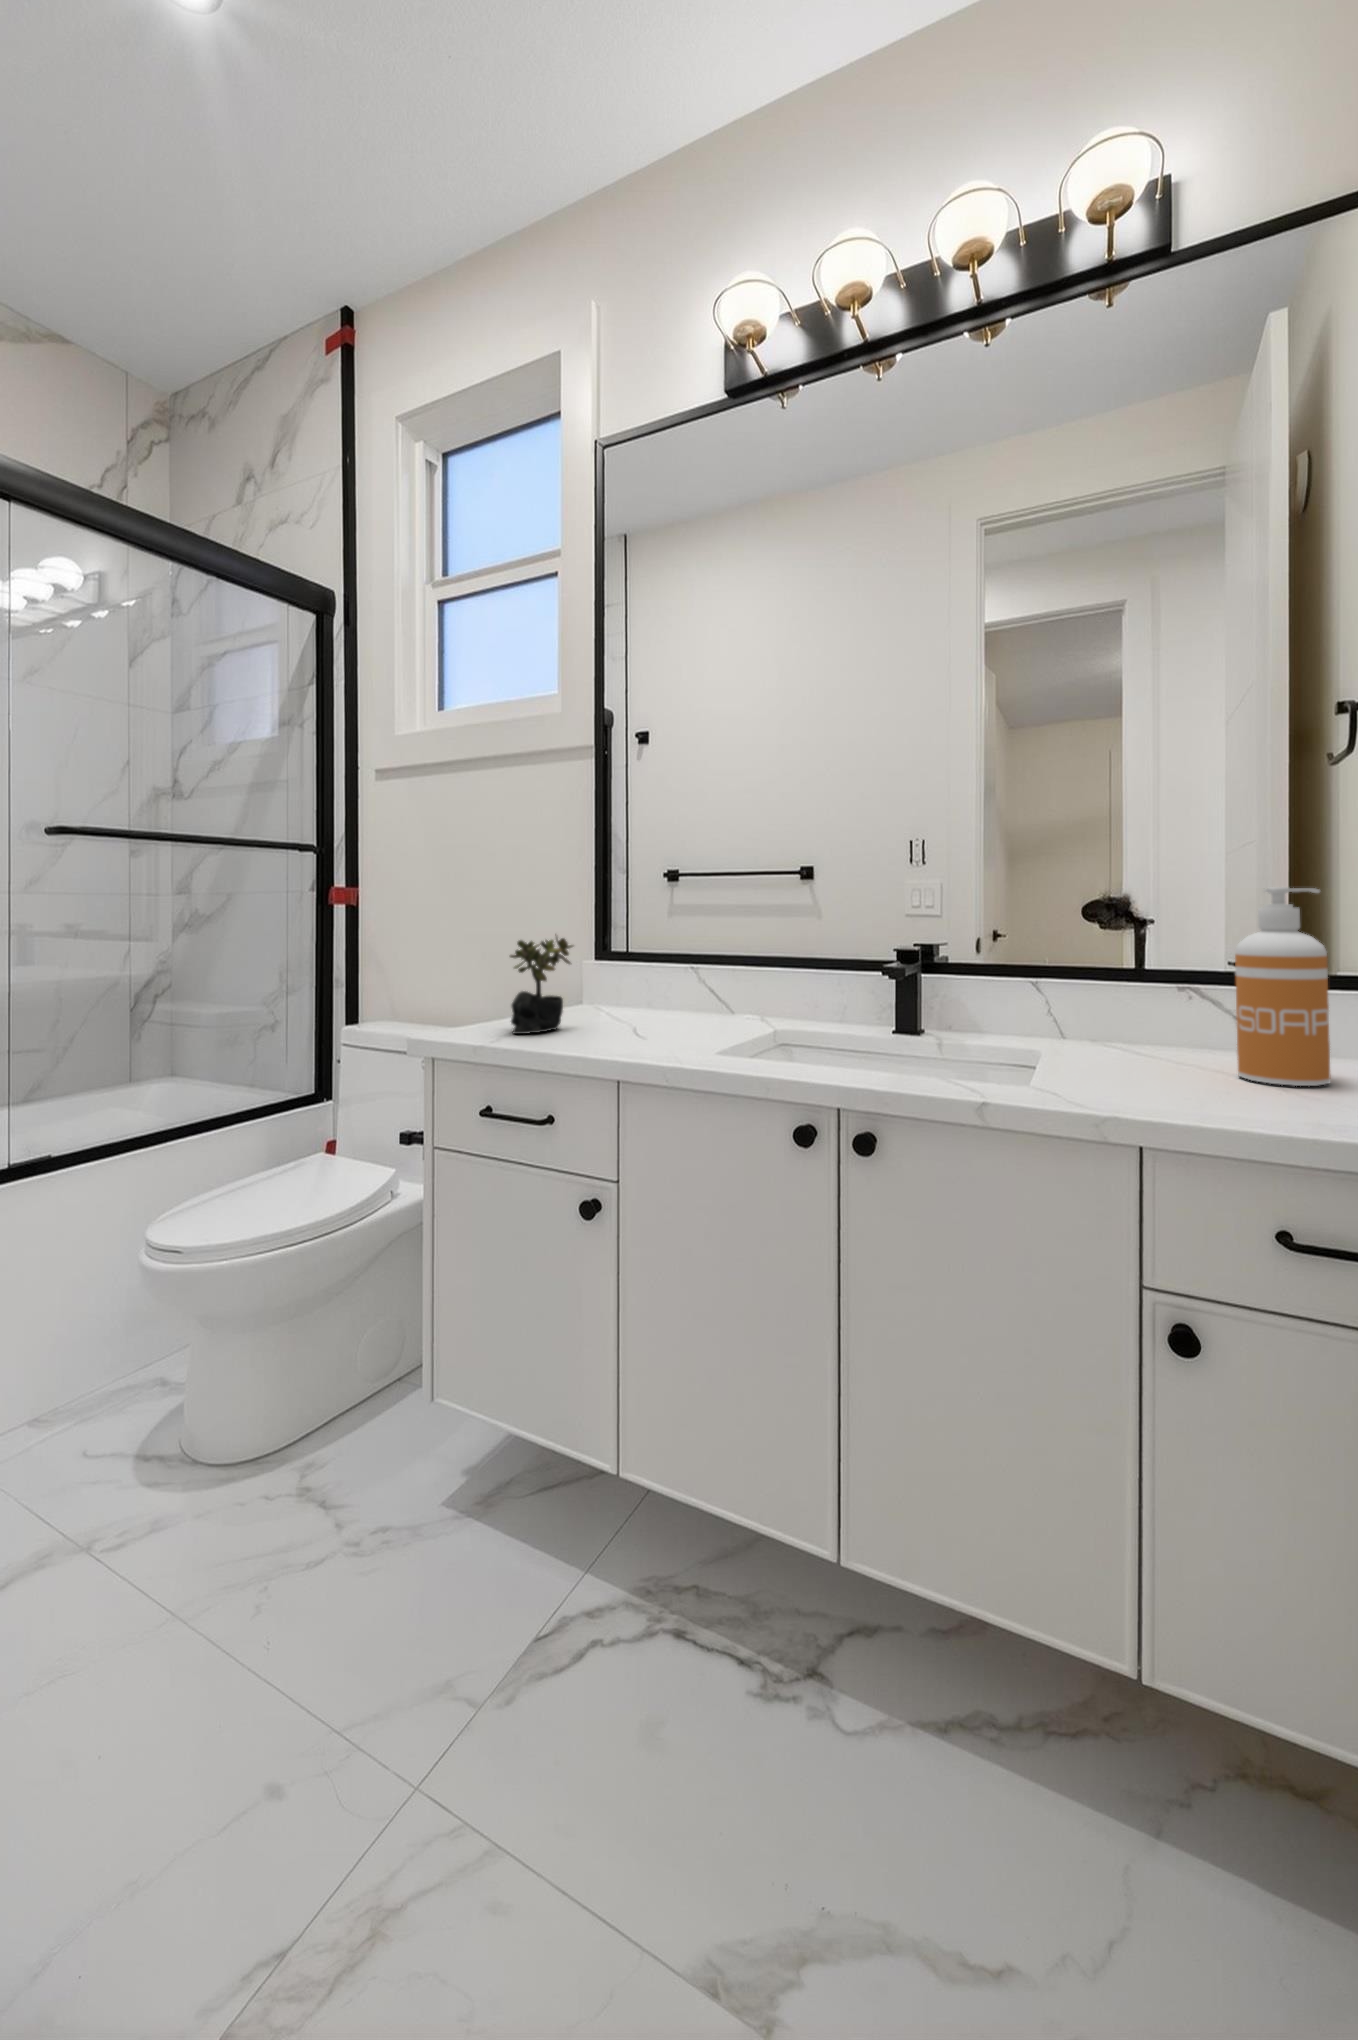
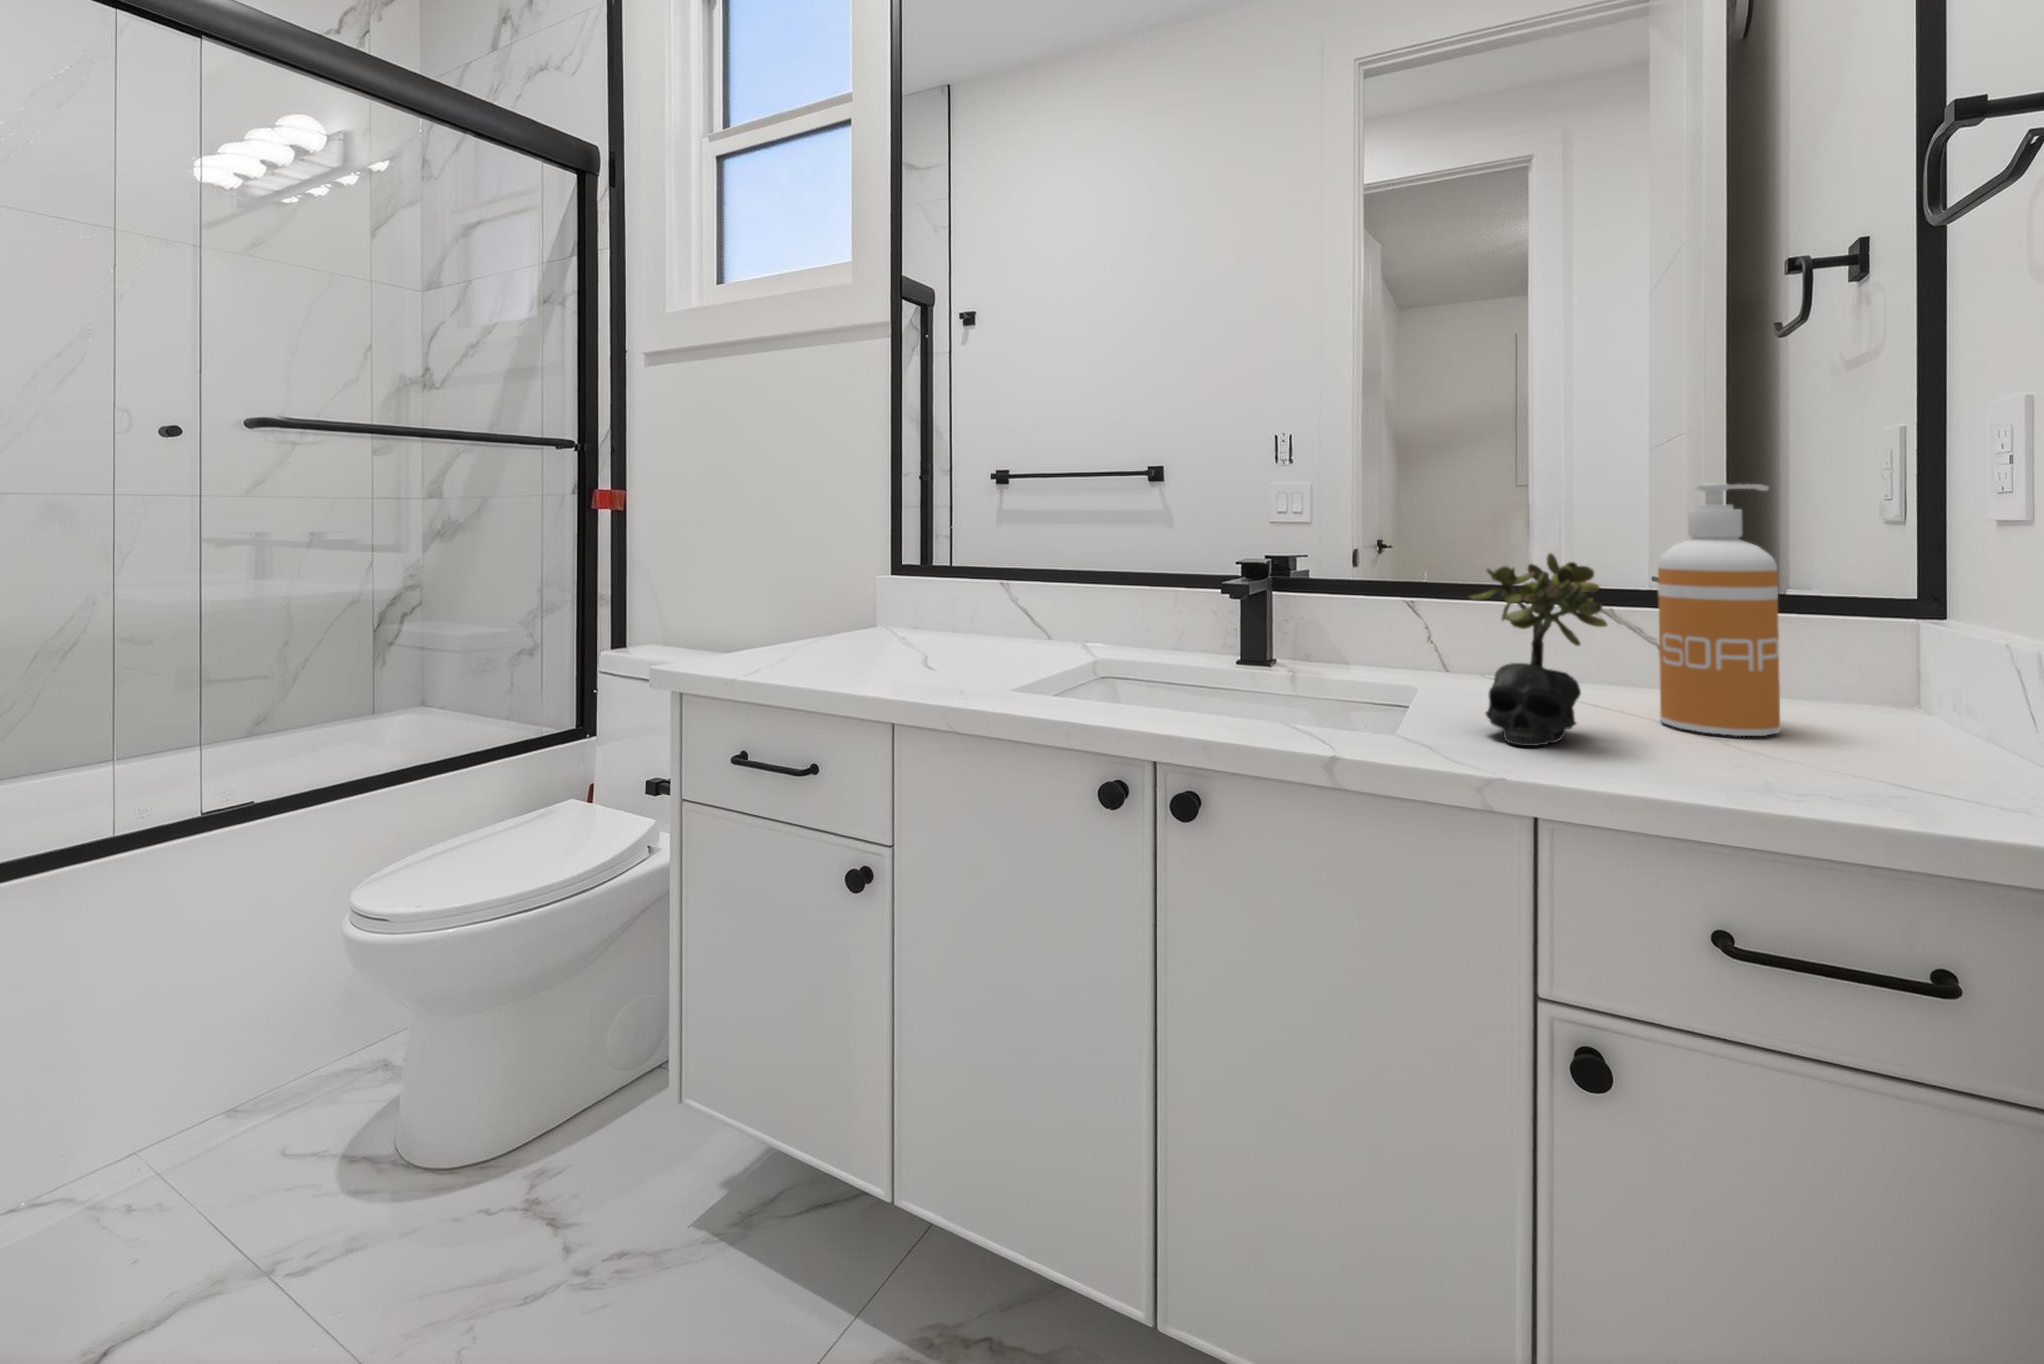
succulent plant: present [510,937,573,1034] -> present [1469,554,1607,746]

